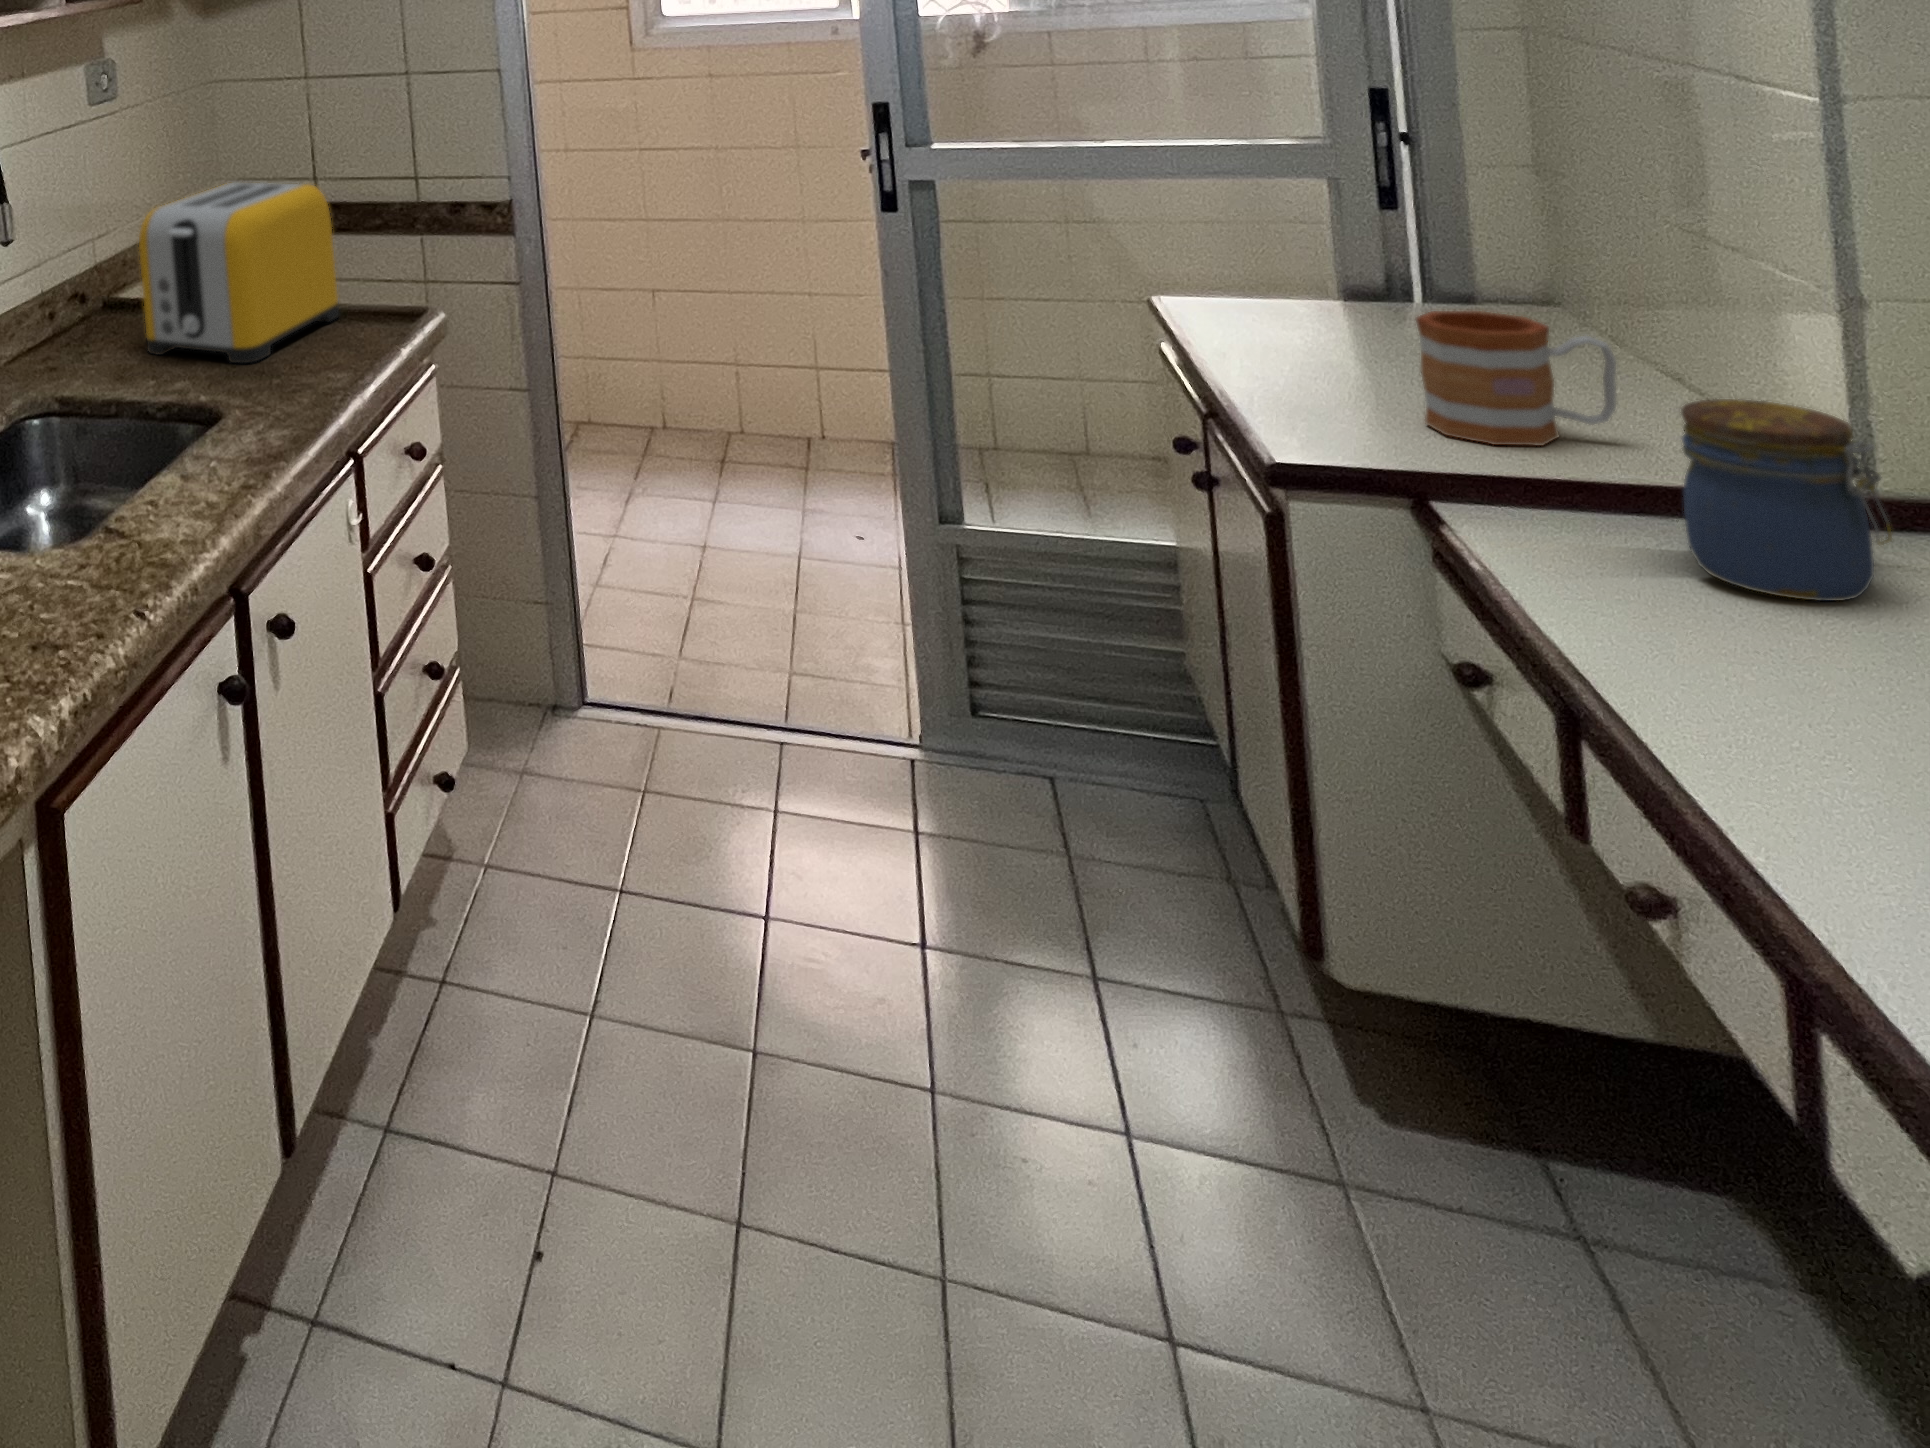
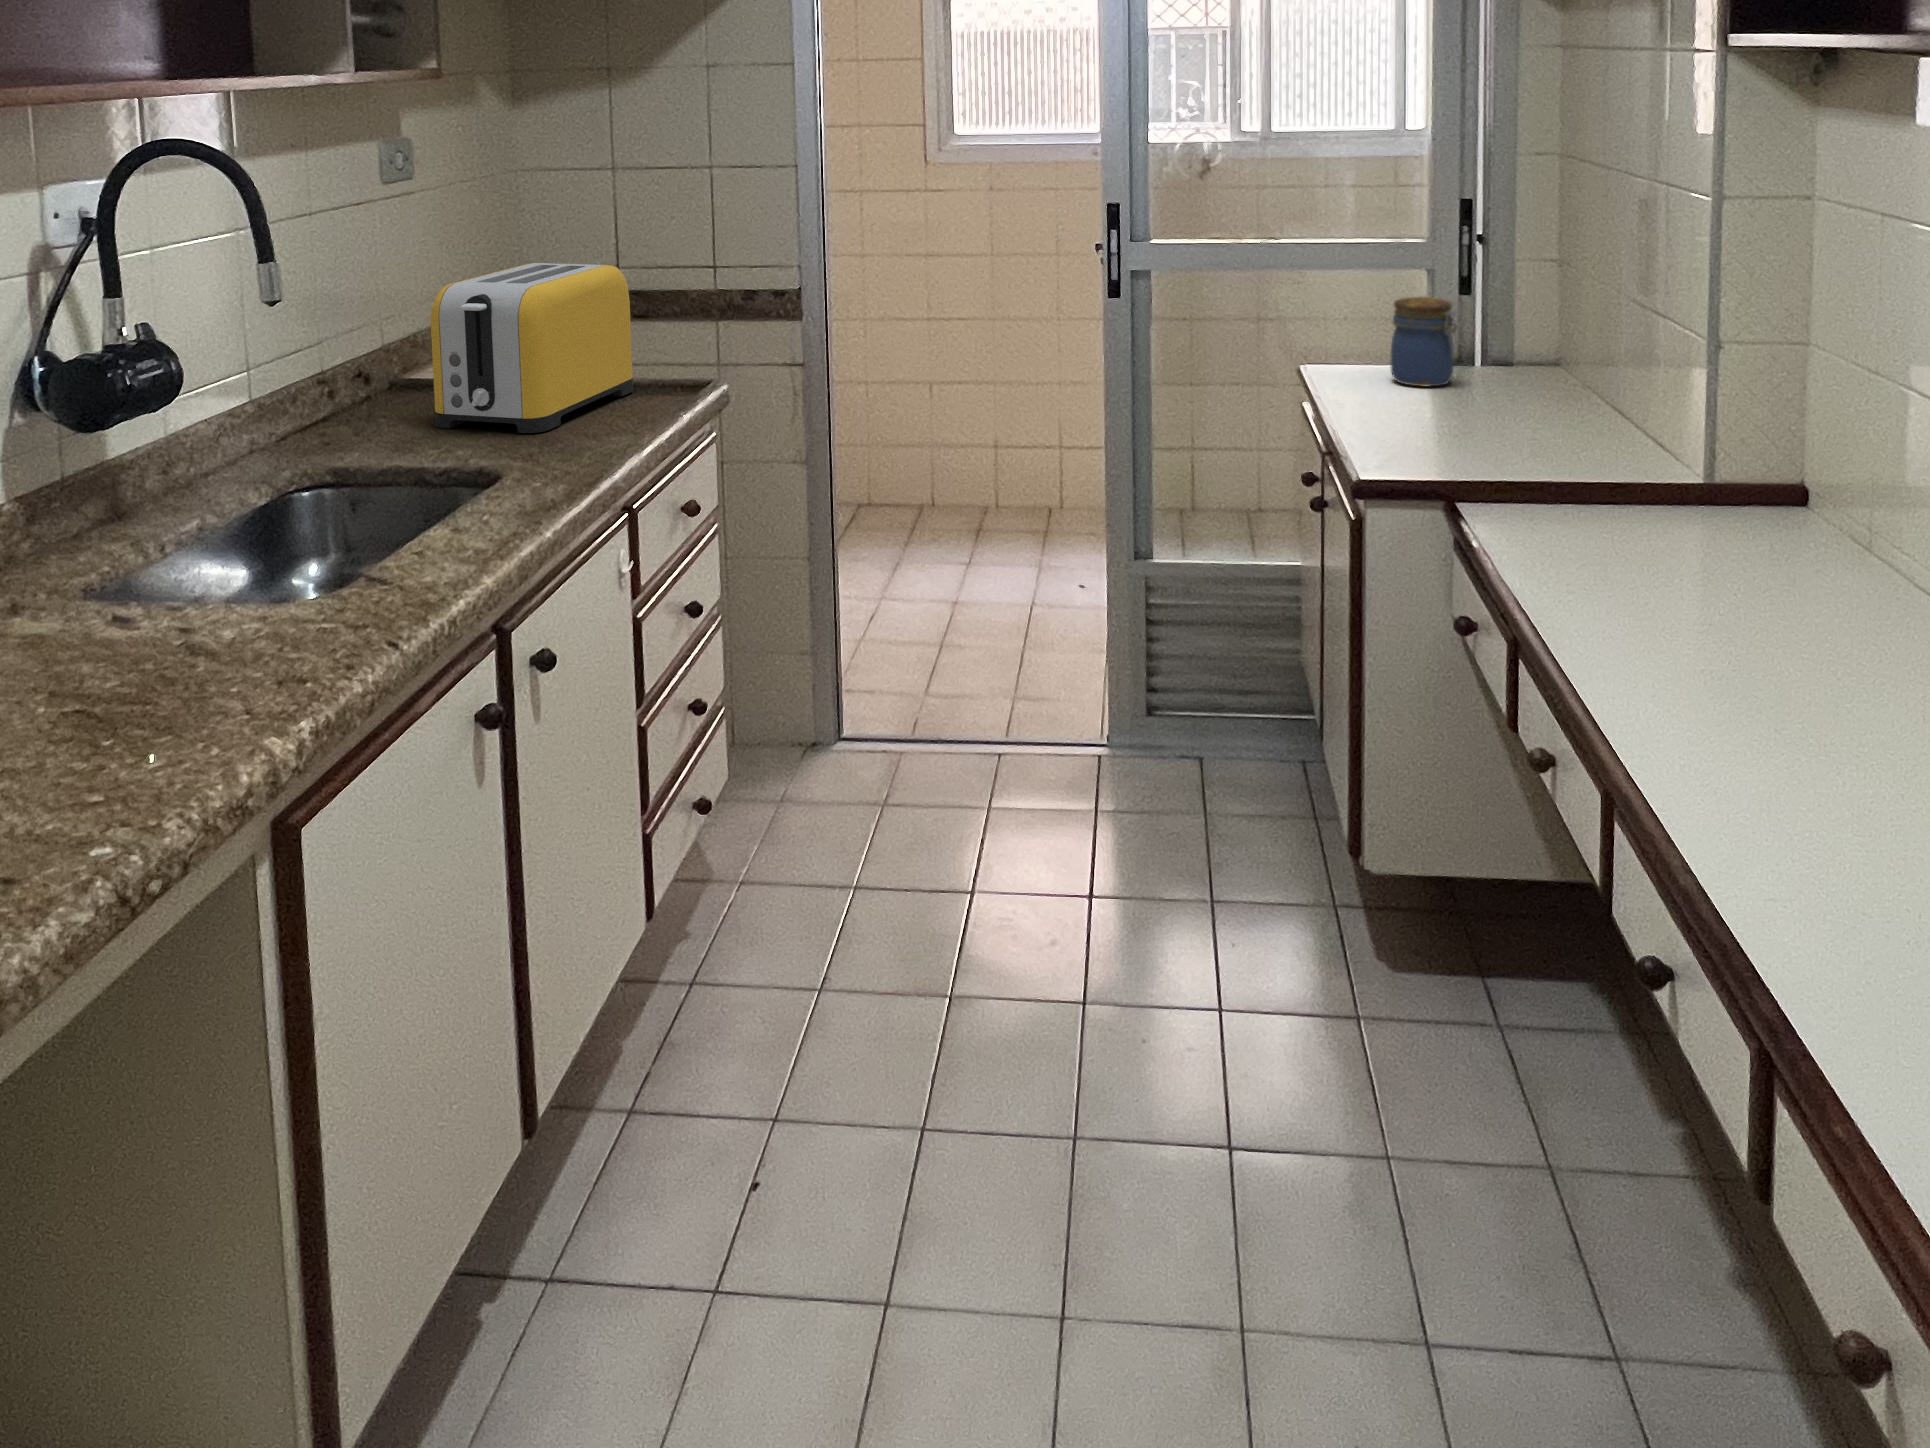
mug: present [1416,311,1616,446] -> none [1449,367,1564,463]
jar: present [1681,399,1892,601] -> present [1391,297,1458,387]

